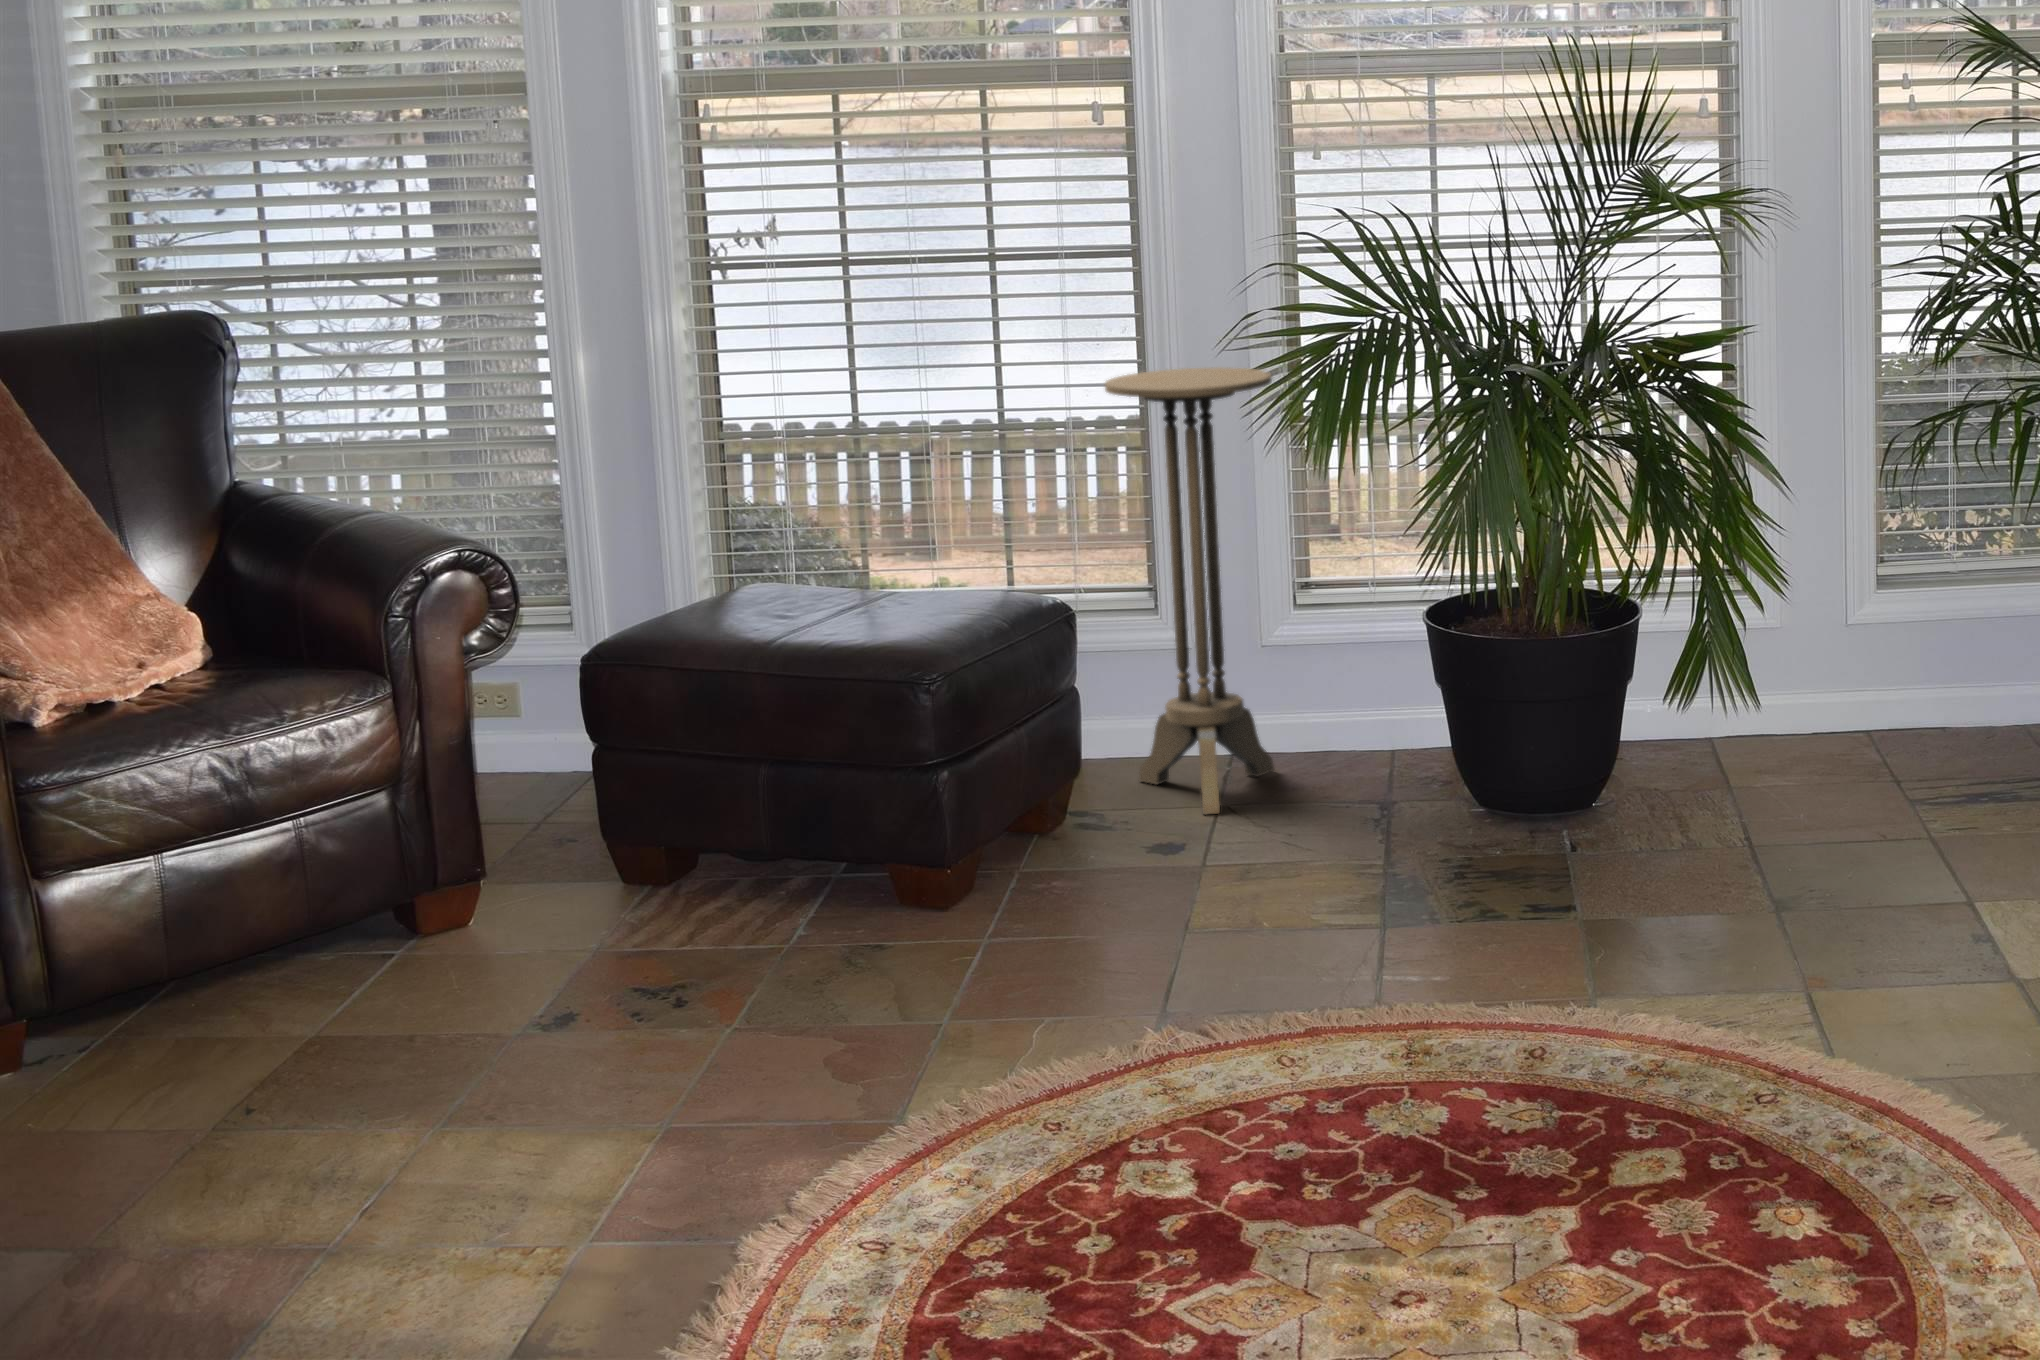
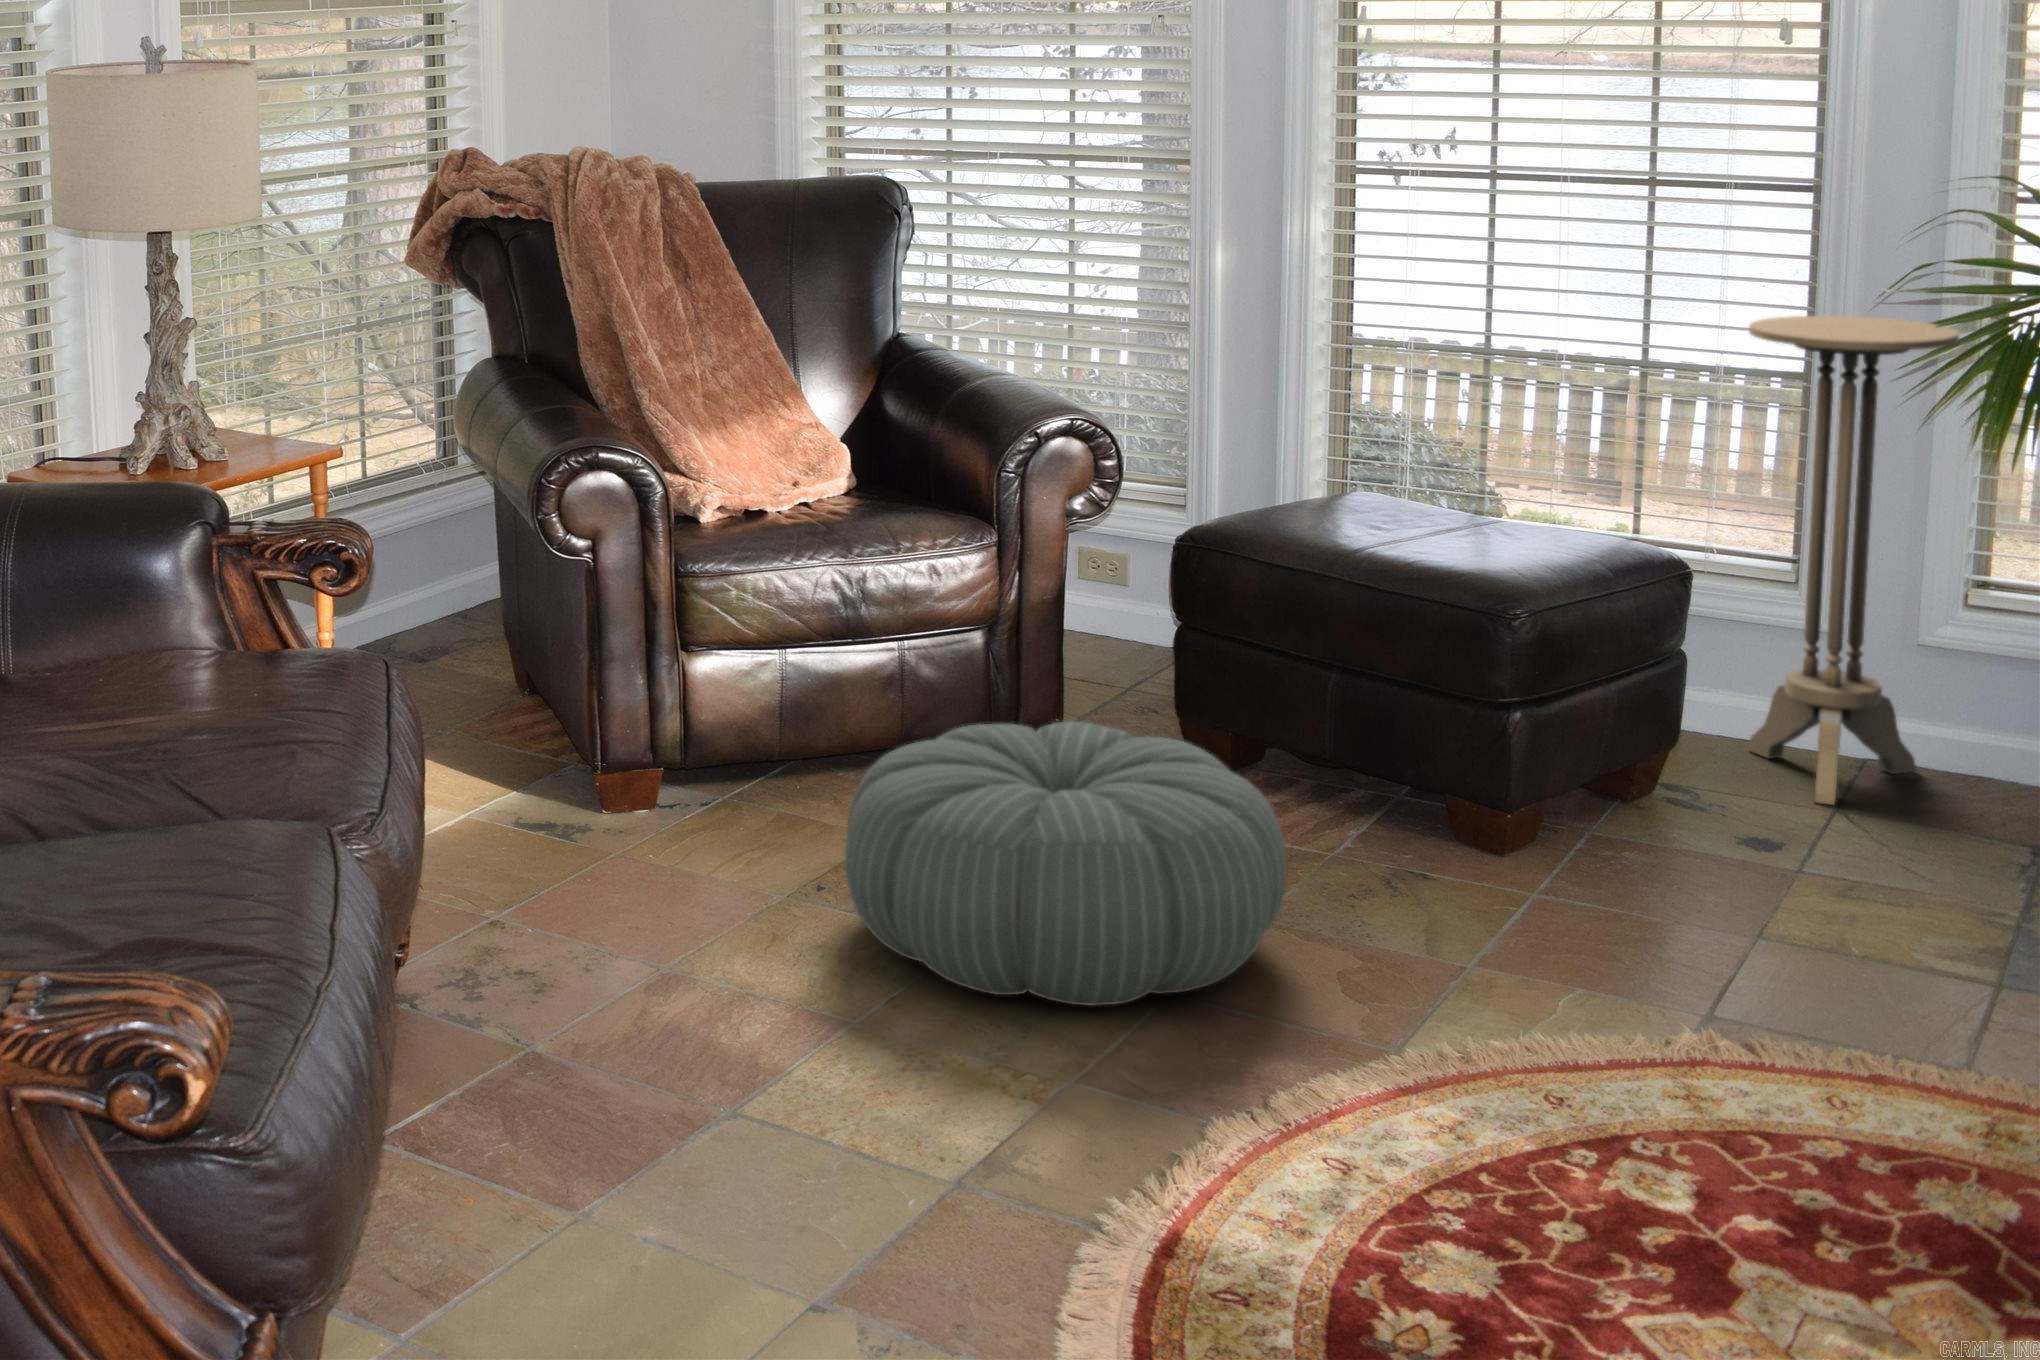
pouf: none [253,873,767,1197] -> present [845,721,1287,1006]

